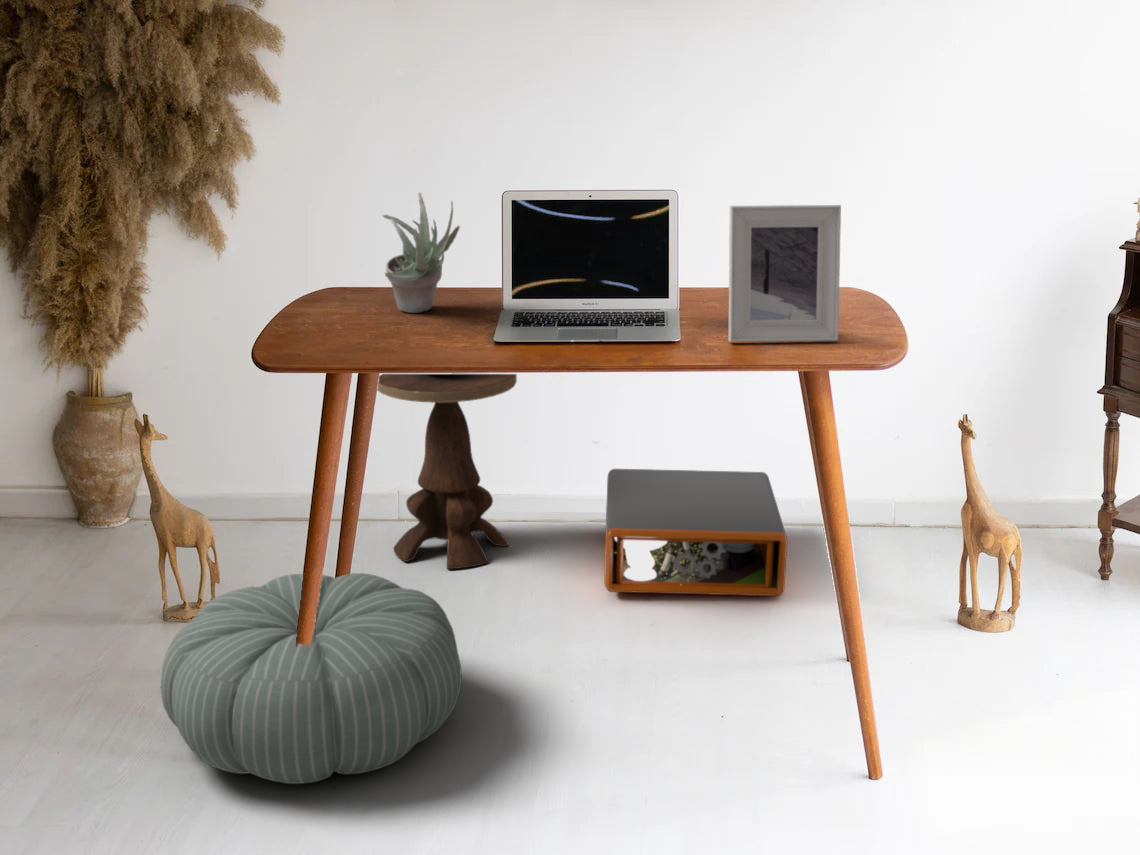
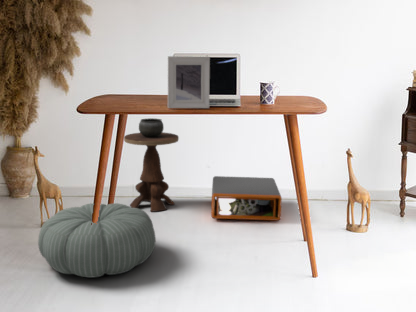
succulent plant: present [383,193,460,313] -> none [129,55,158,101]
picture frame: present [728,205,841,342] -> present [168,56,210,108]

